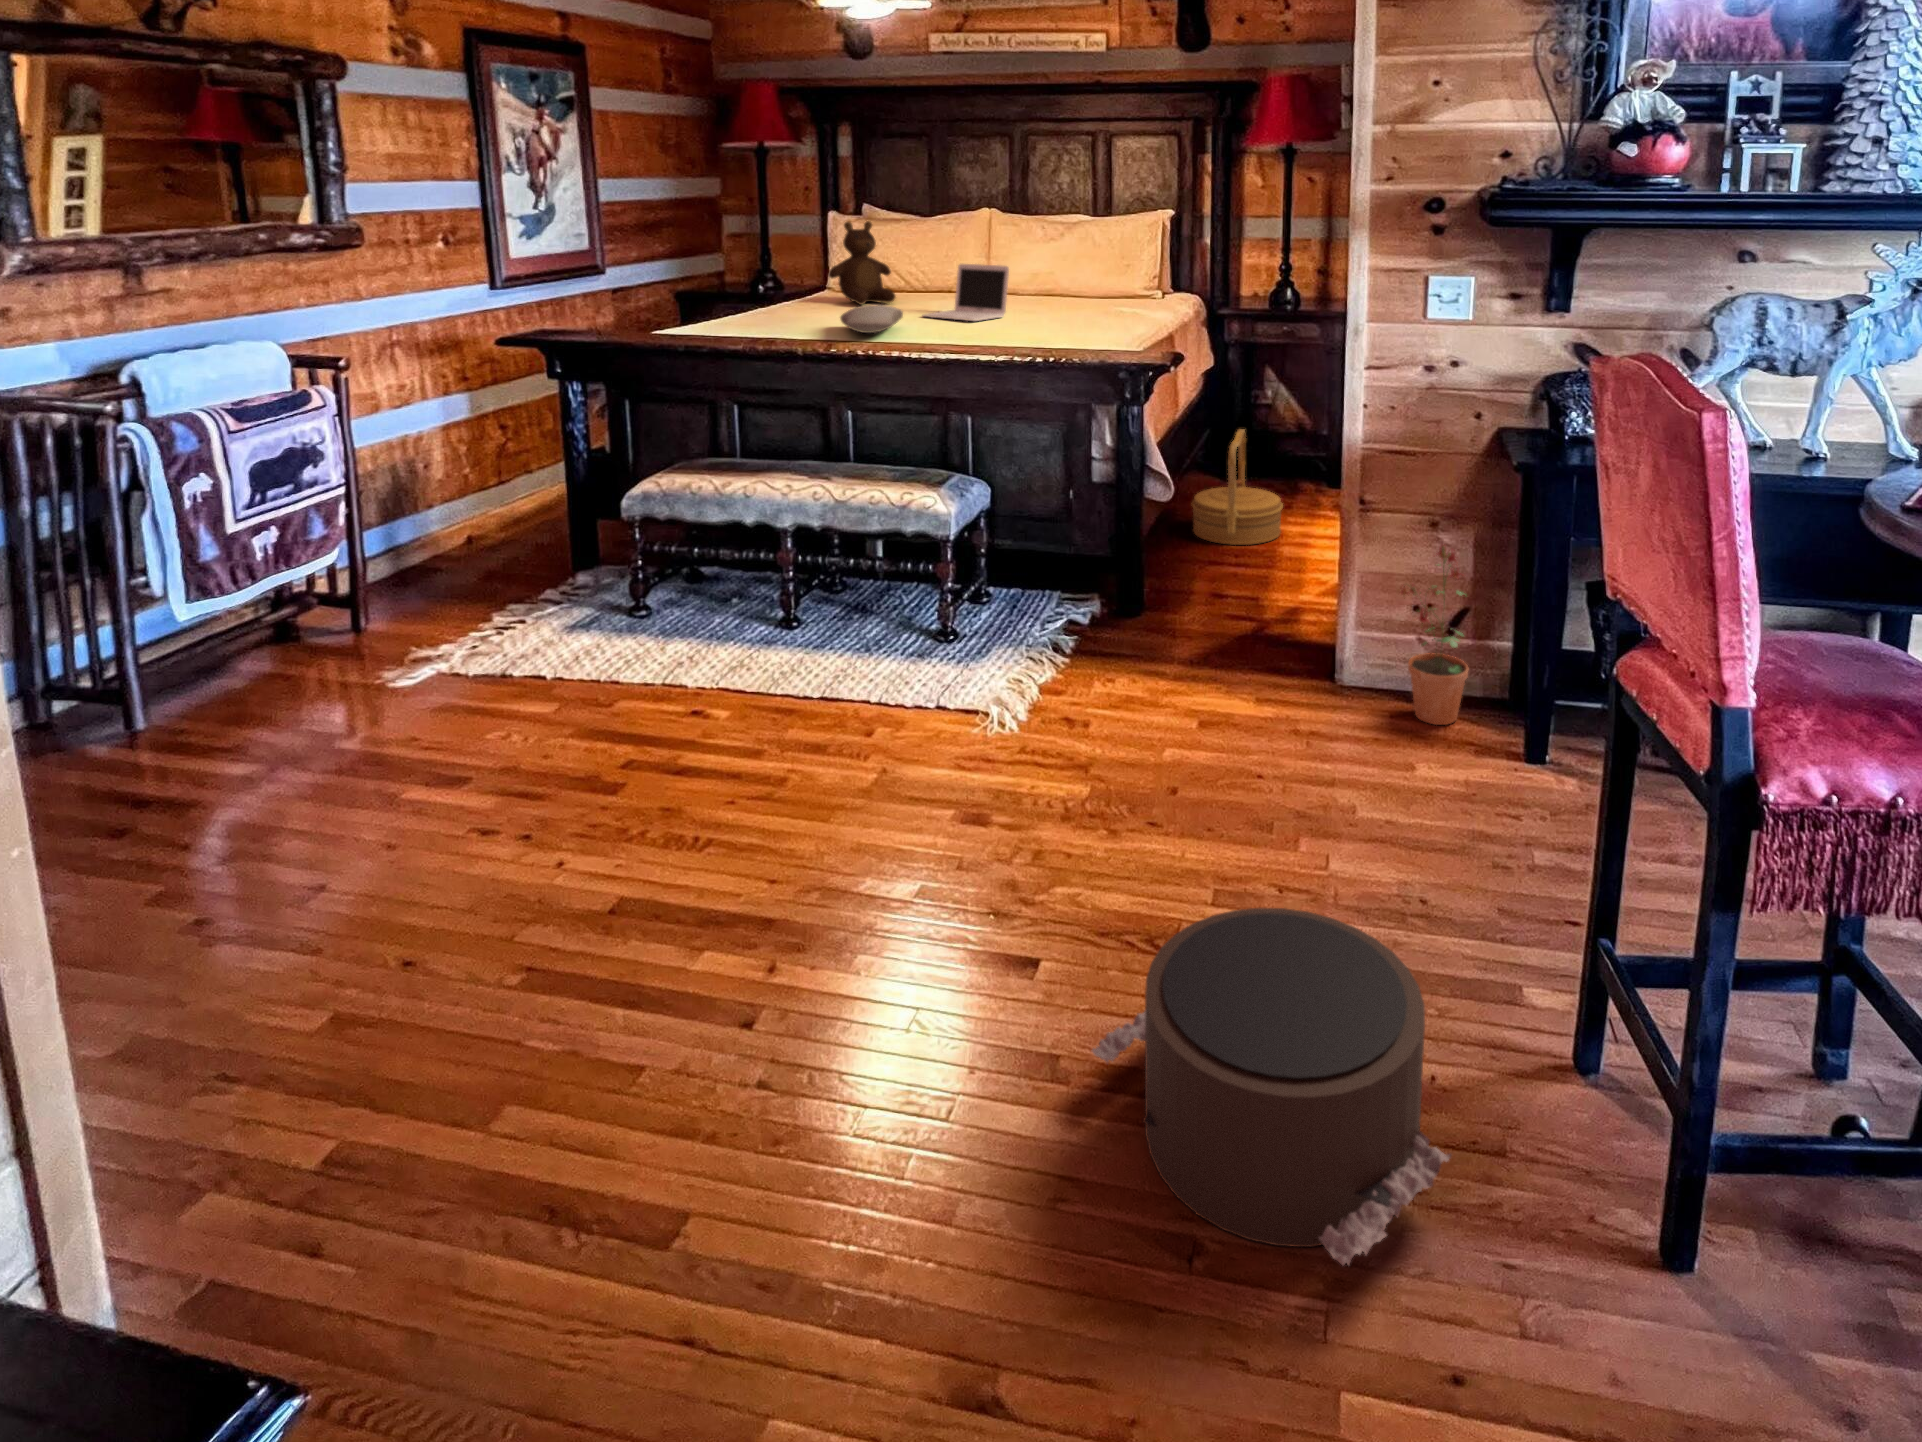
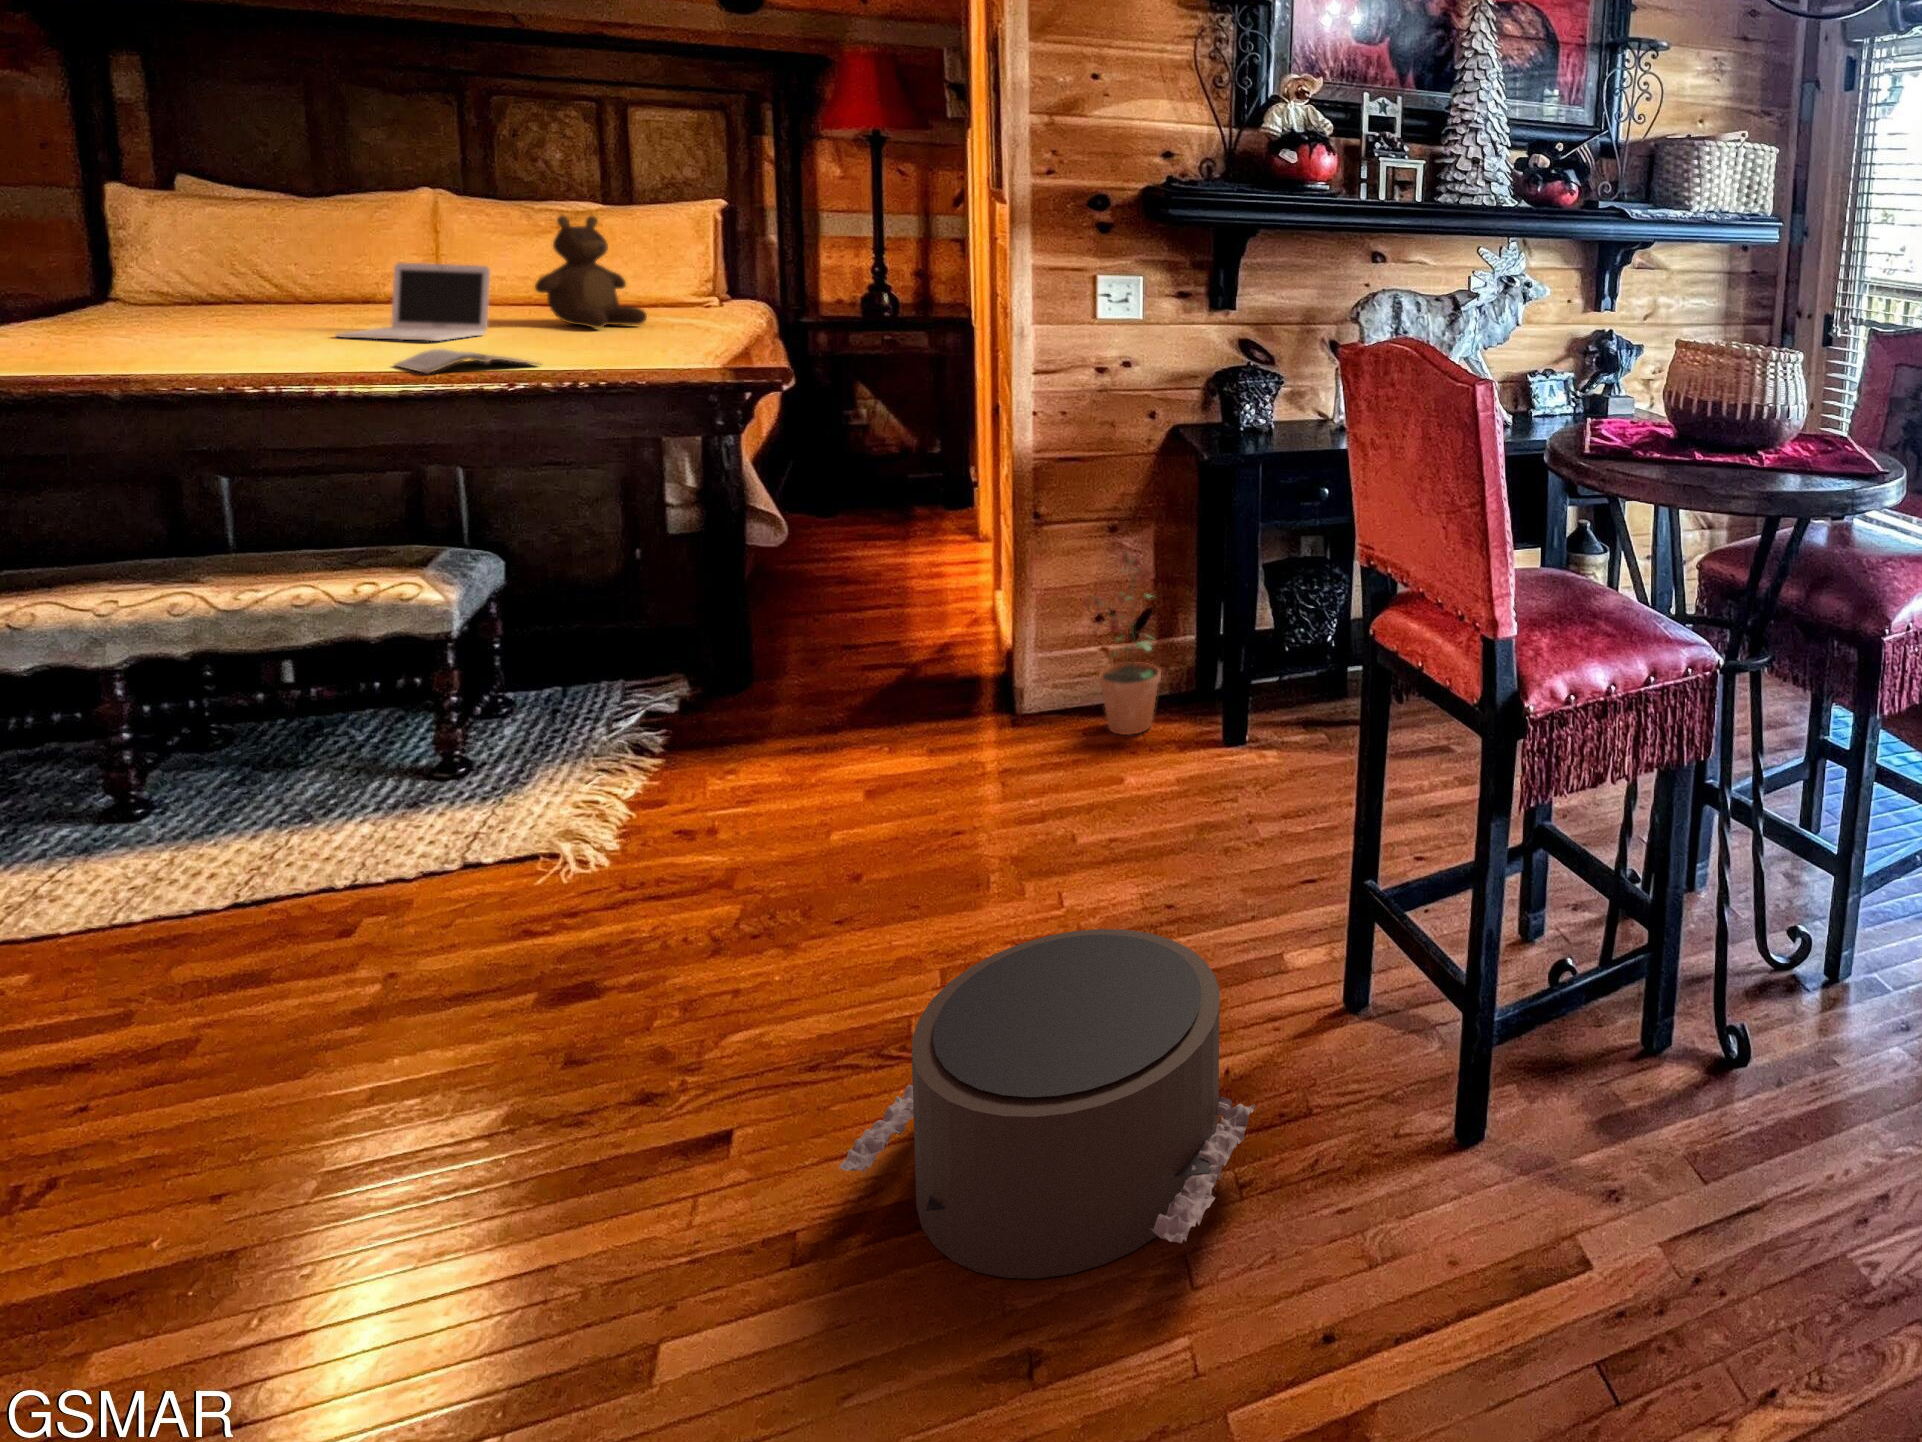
teddy bear: present [828,221,895,305] -> present [535,216,647,328]
pillow: present [840,305,903,333] -> none [179,320,307,360]
magazine: none [942,328,1026,347] -> present [395,349,541,373]
woven basket: present [1192,429,1283,545] -> none [789,459,909,594]

